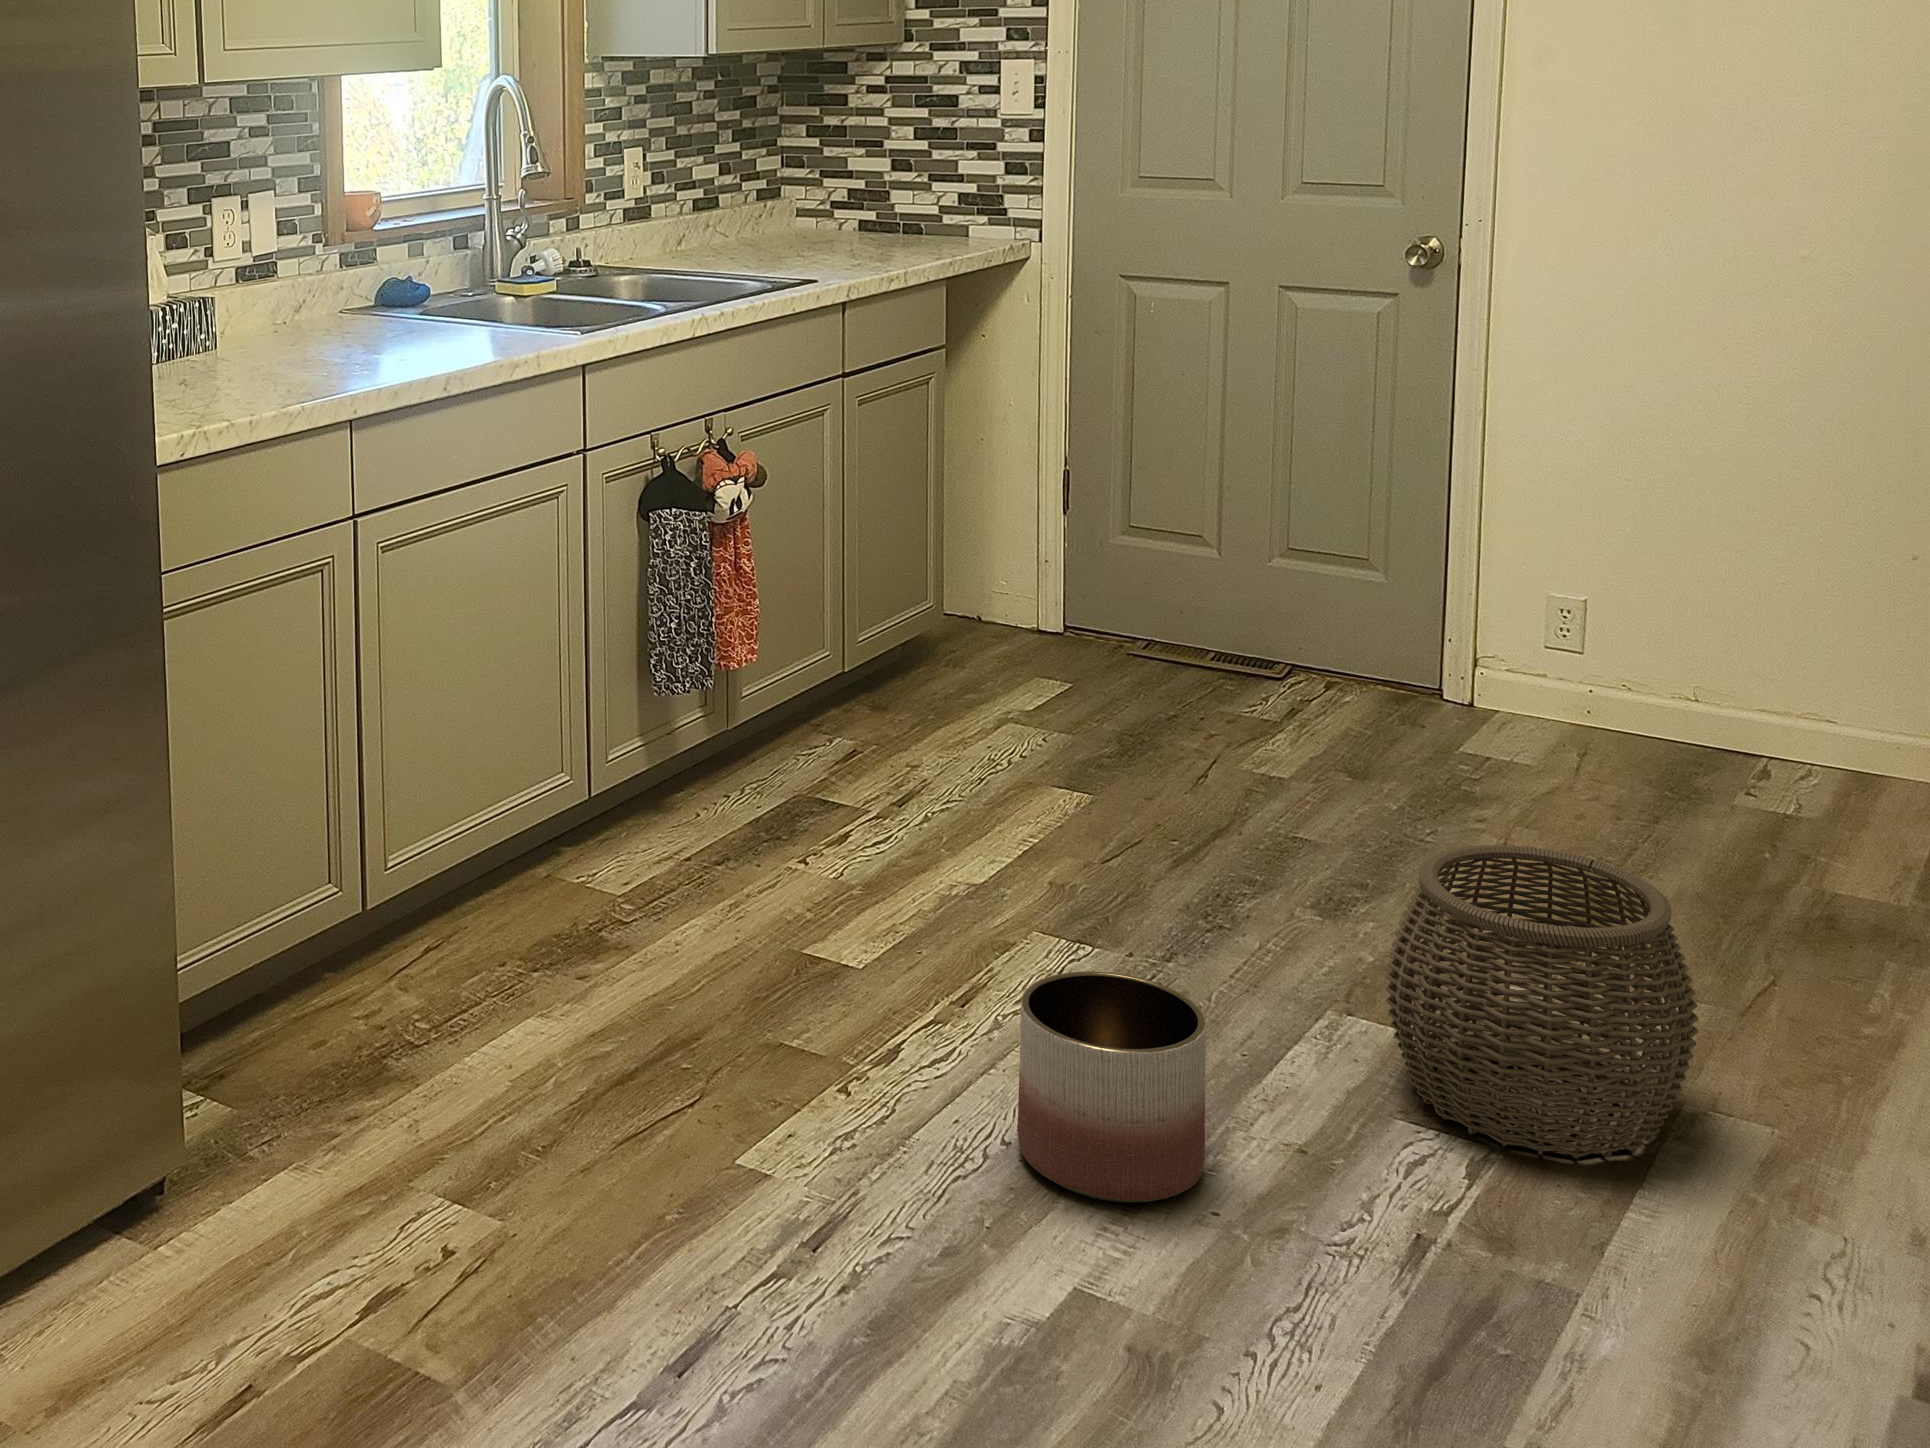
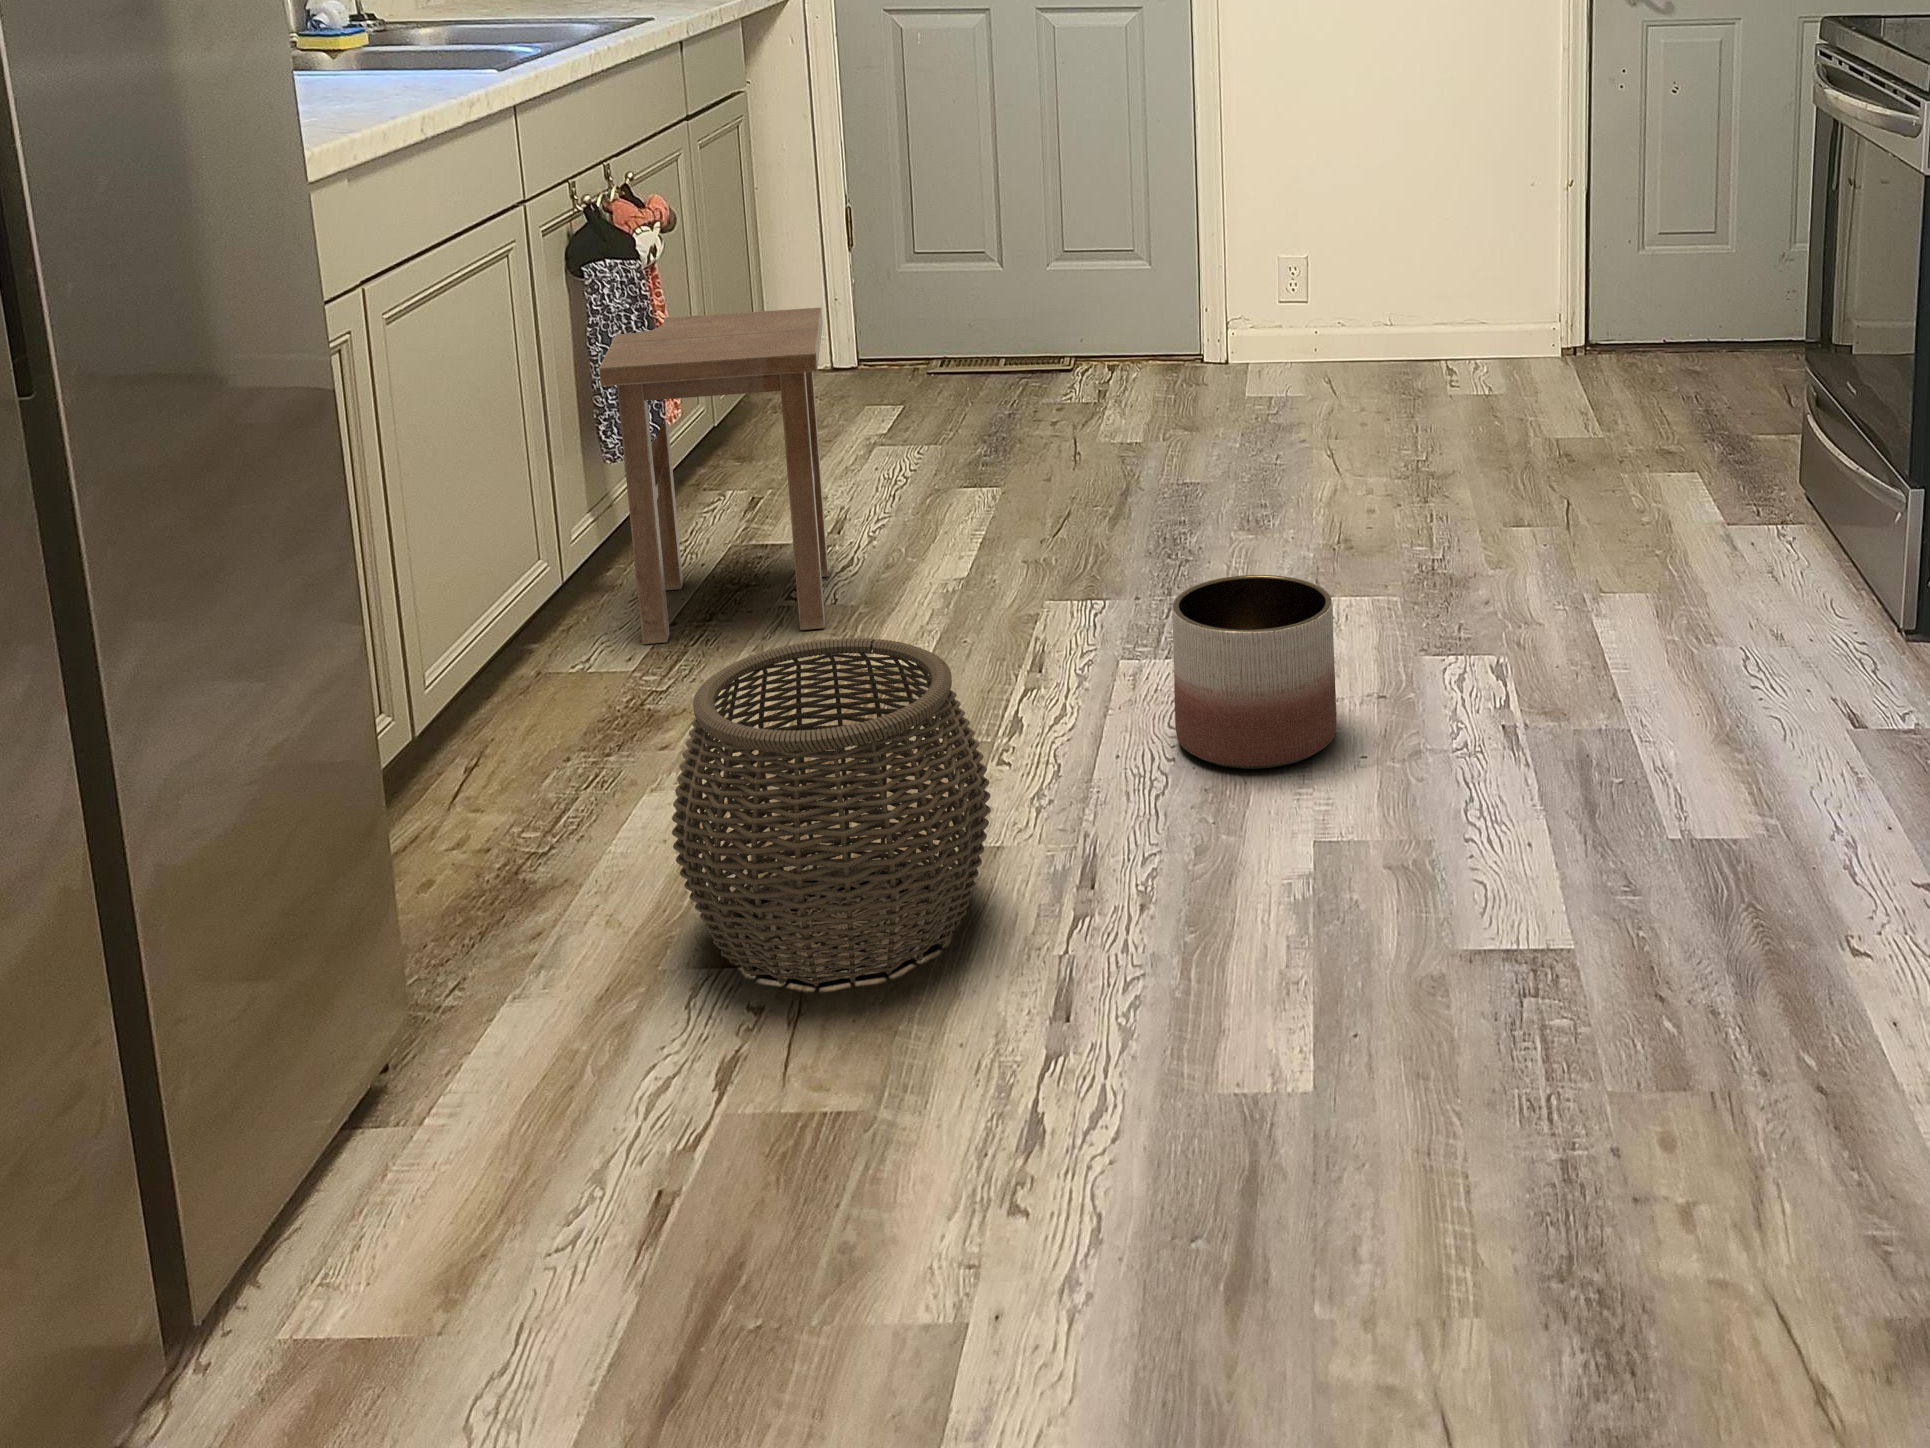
stool: none [625,567,873,902] -> present [599,308,828,644]
woven basket: present [1385,845,1699,1159] -> present [672,638,991,986]

